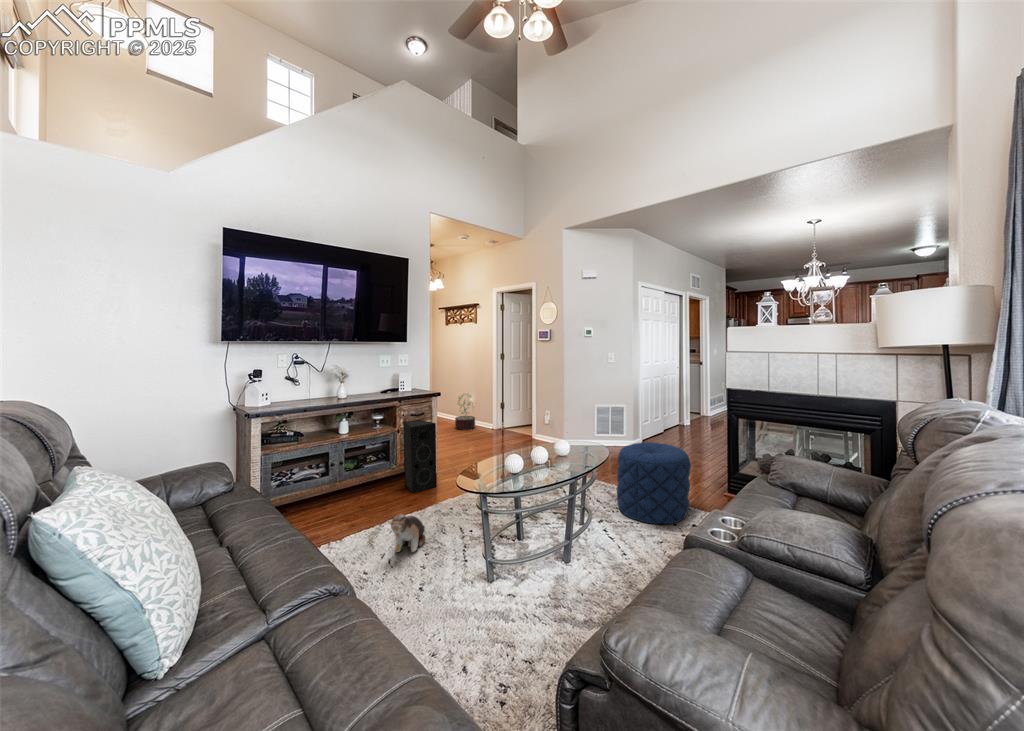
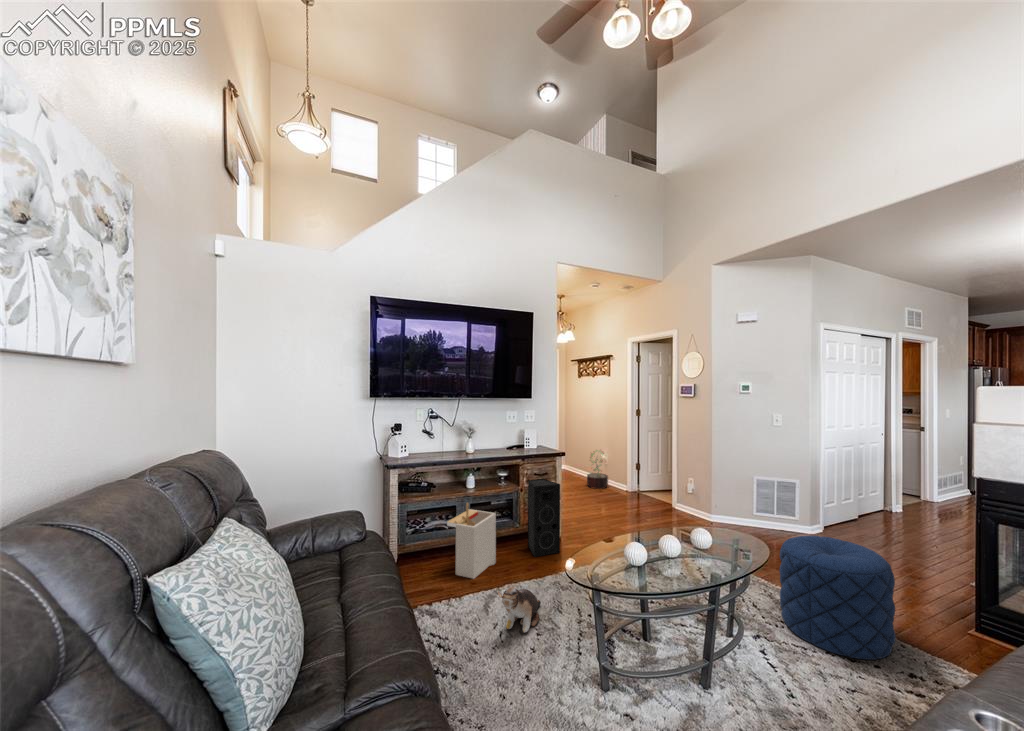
storage bin: none [322,447,374,522] -> present [447,503,496,579]

